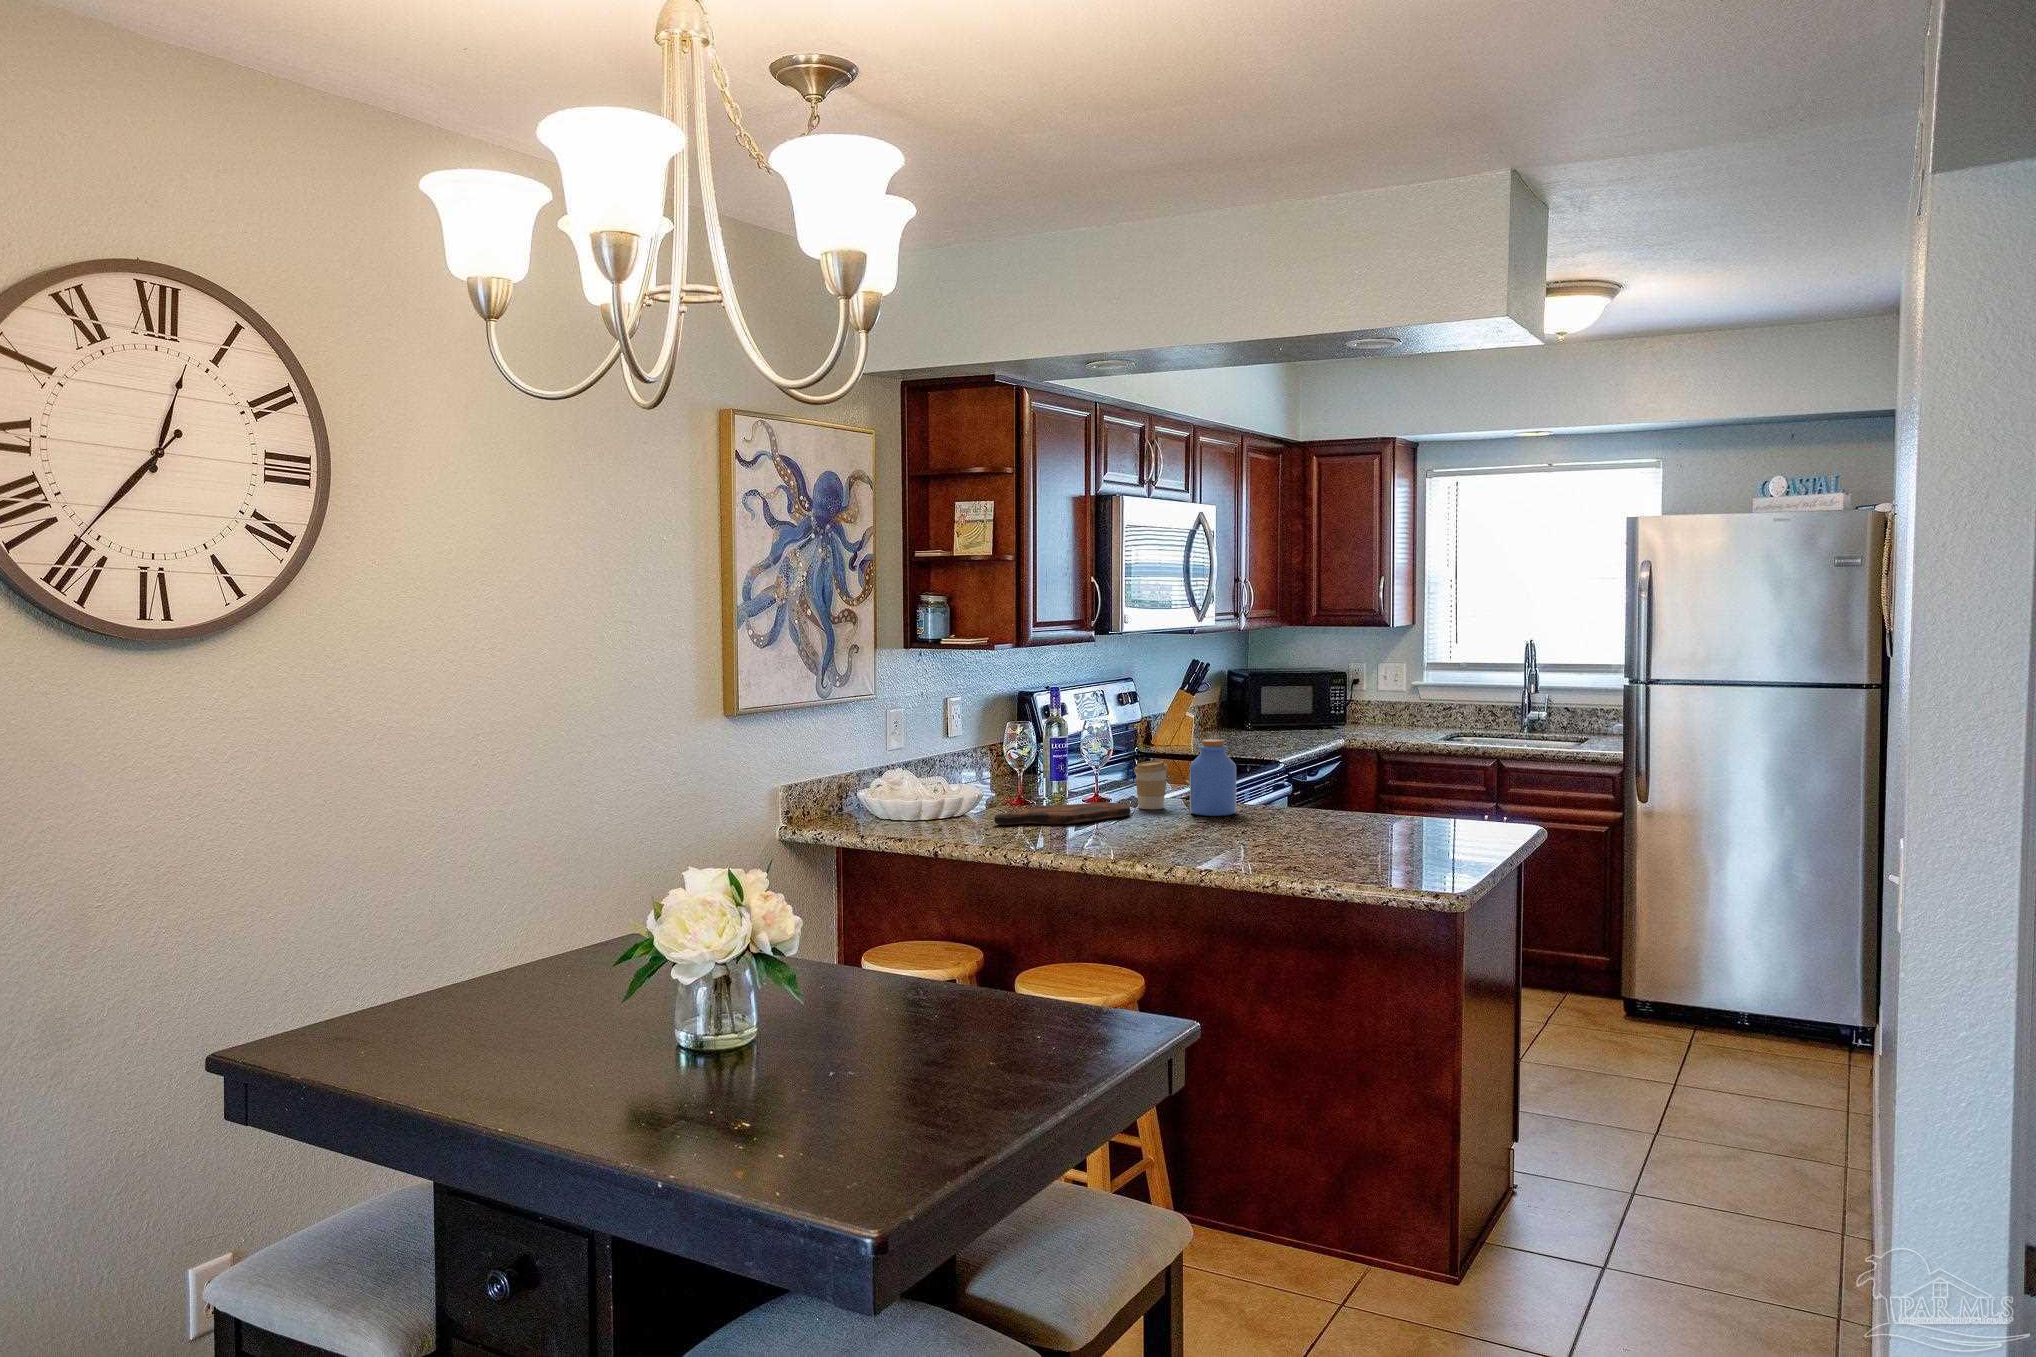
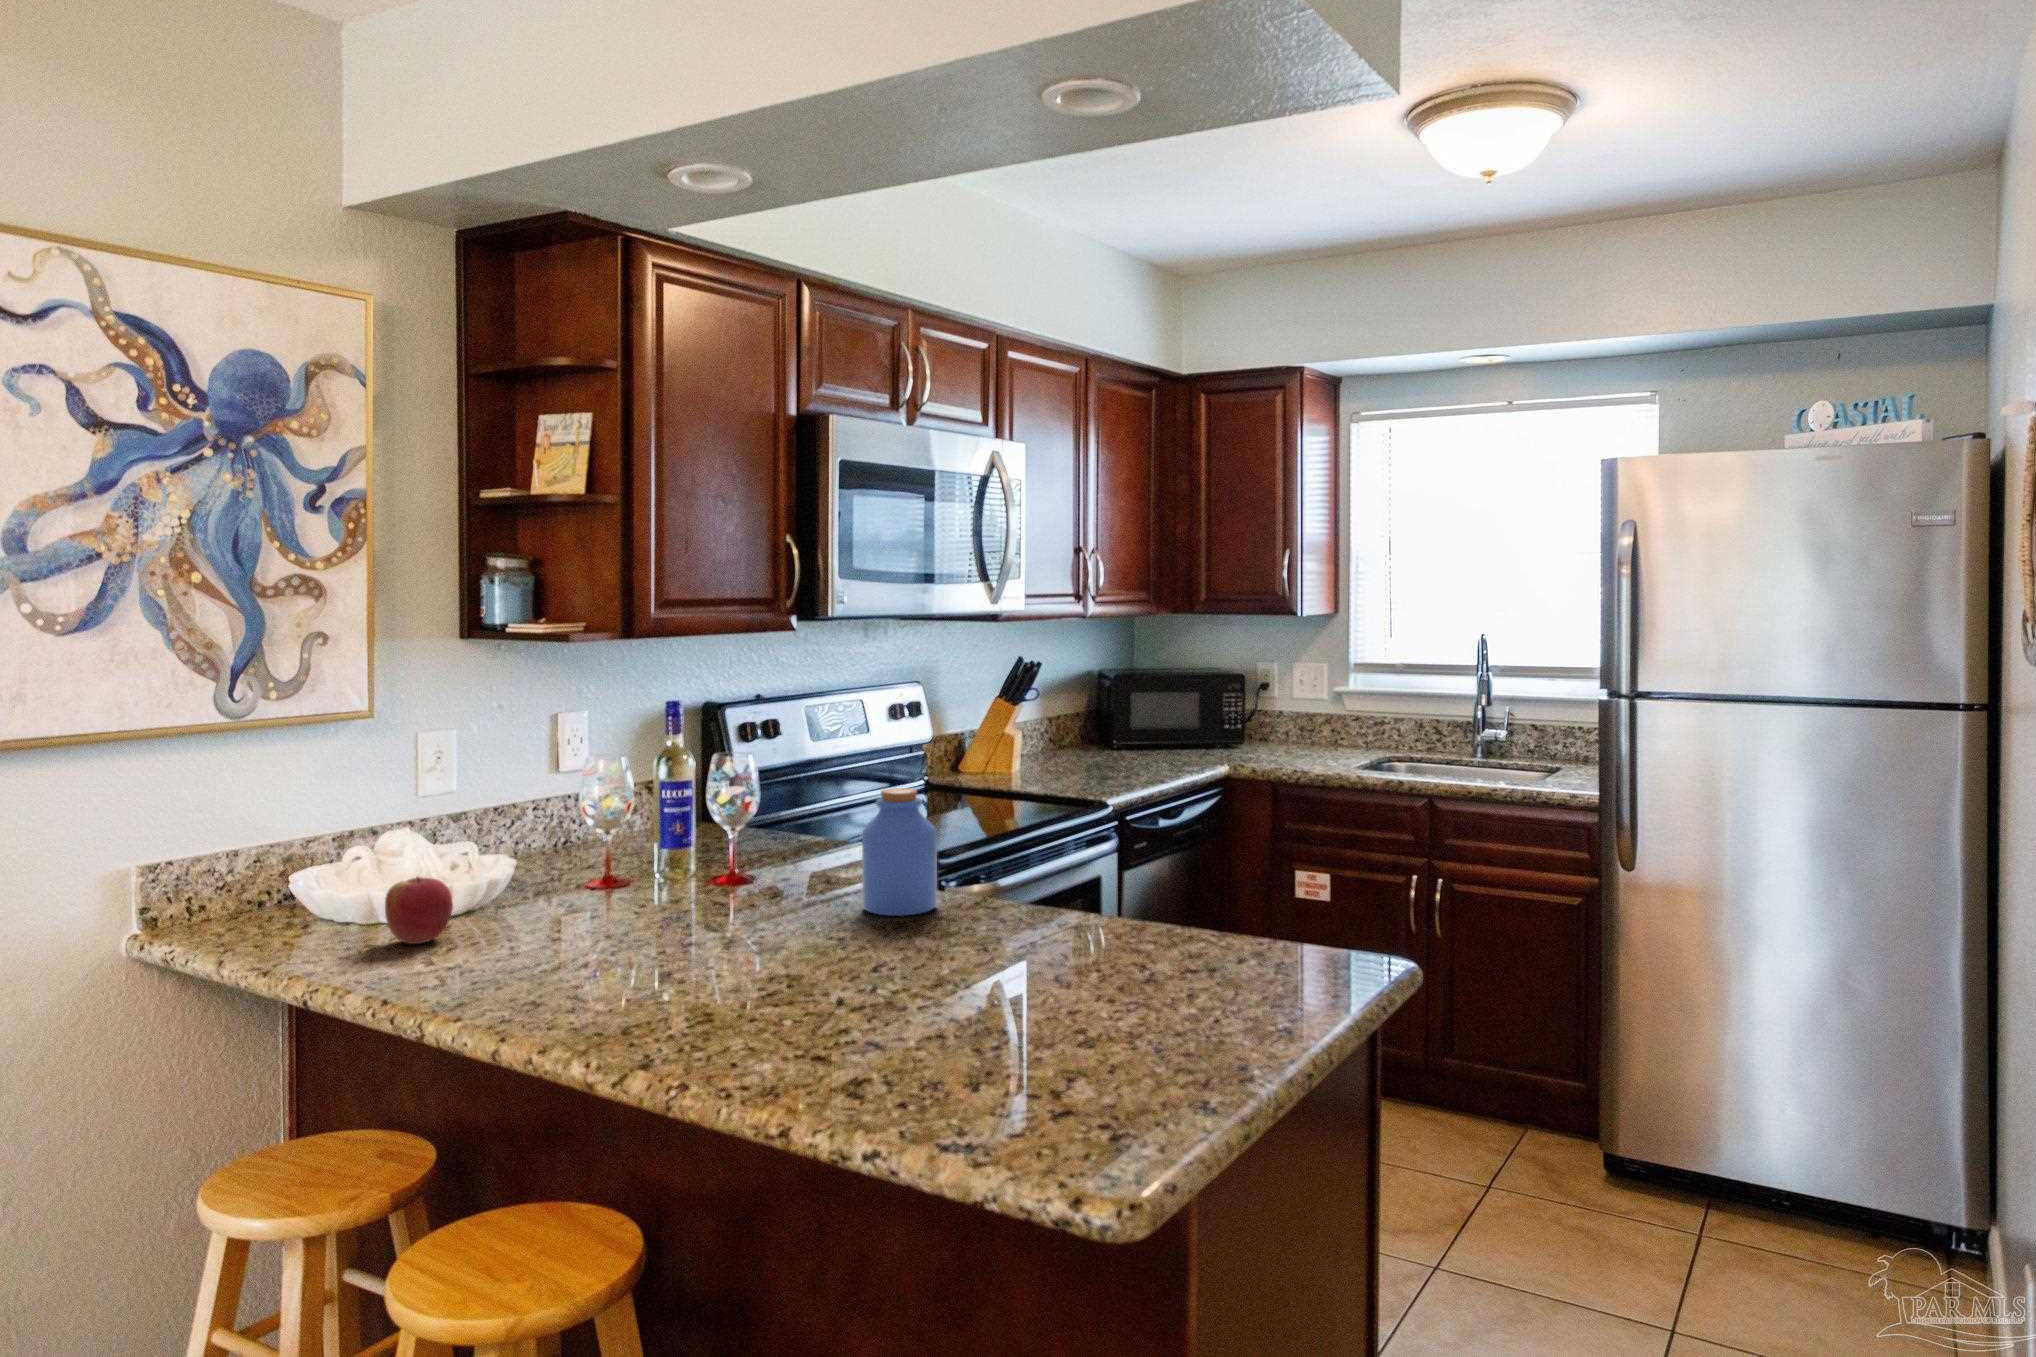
coffee cup: present [1134,761,1168,809] -> none [796,817,849,896]
apple: none [931,790,967,830] -> present [385,877,453,944]
cutting board: present [994,802,1130,825] -> none [510,886,766,933]

